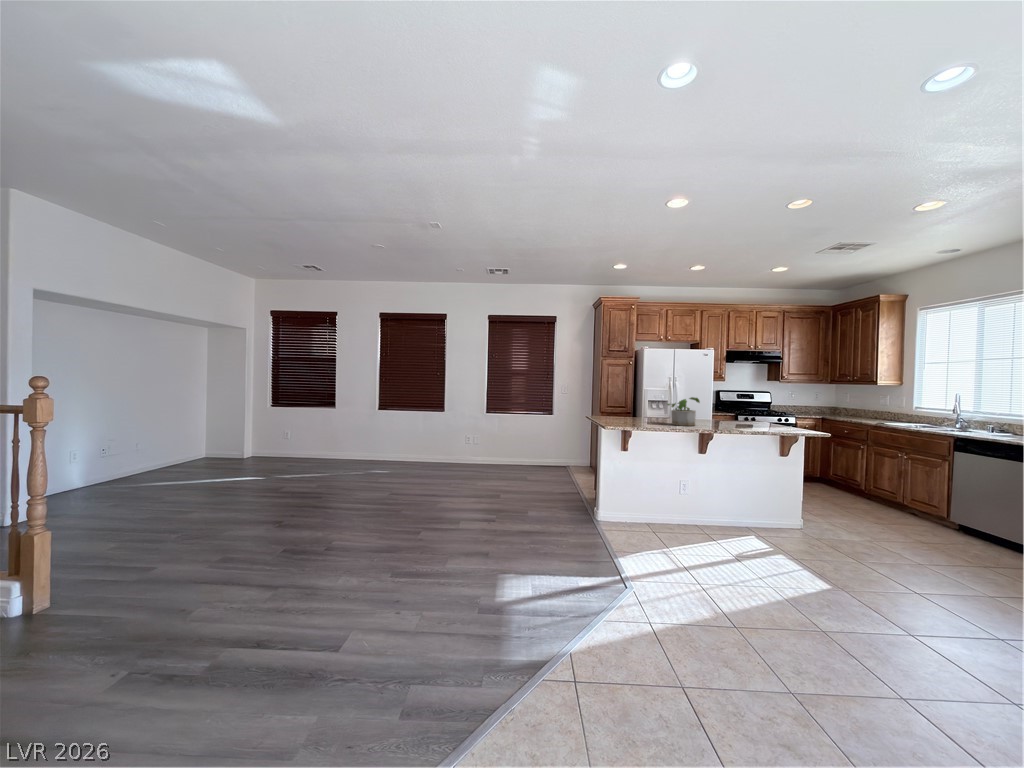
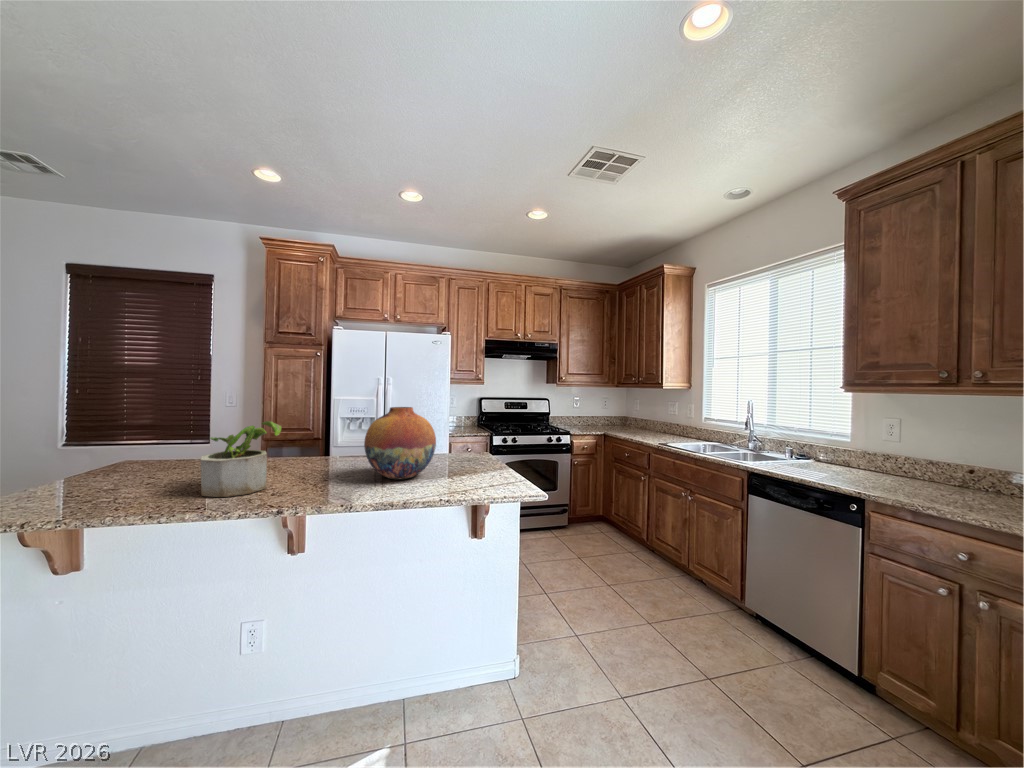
vase: none [726,392,763,426] -> present [364,407,436,479]

